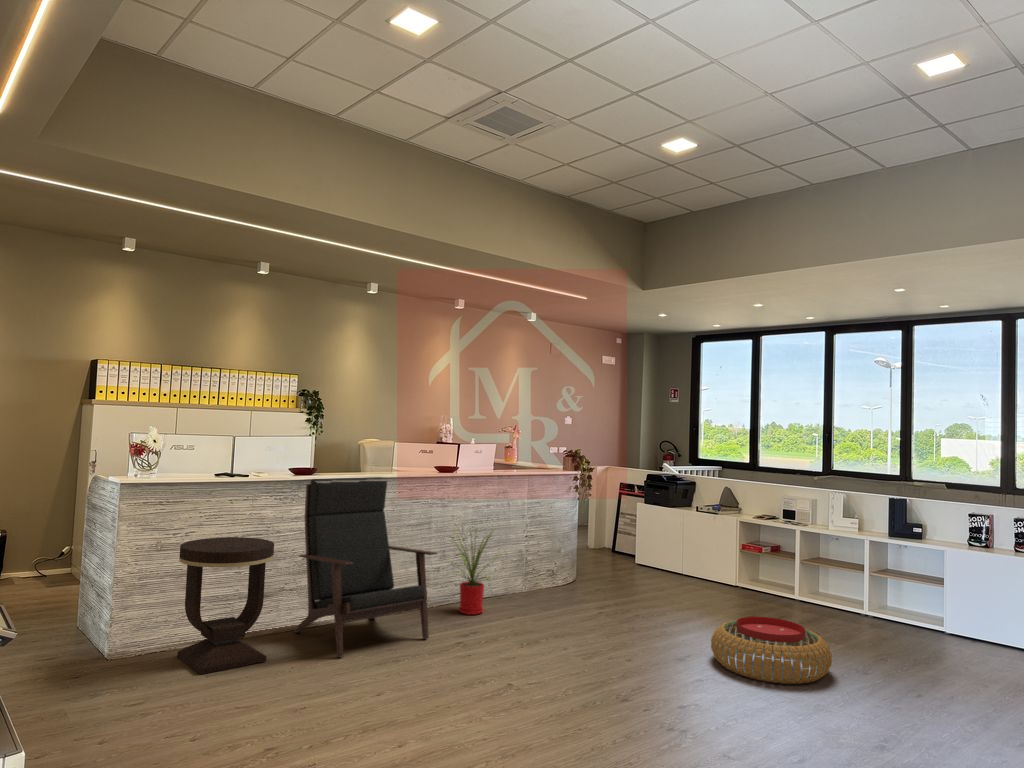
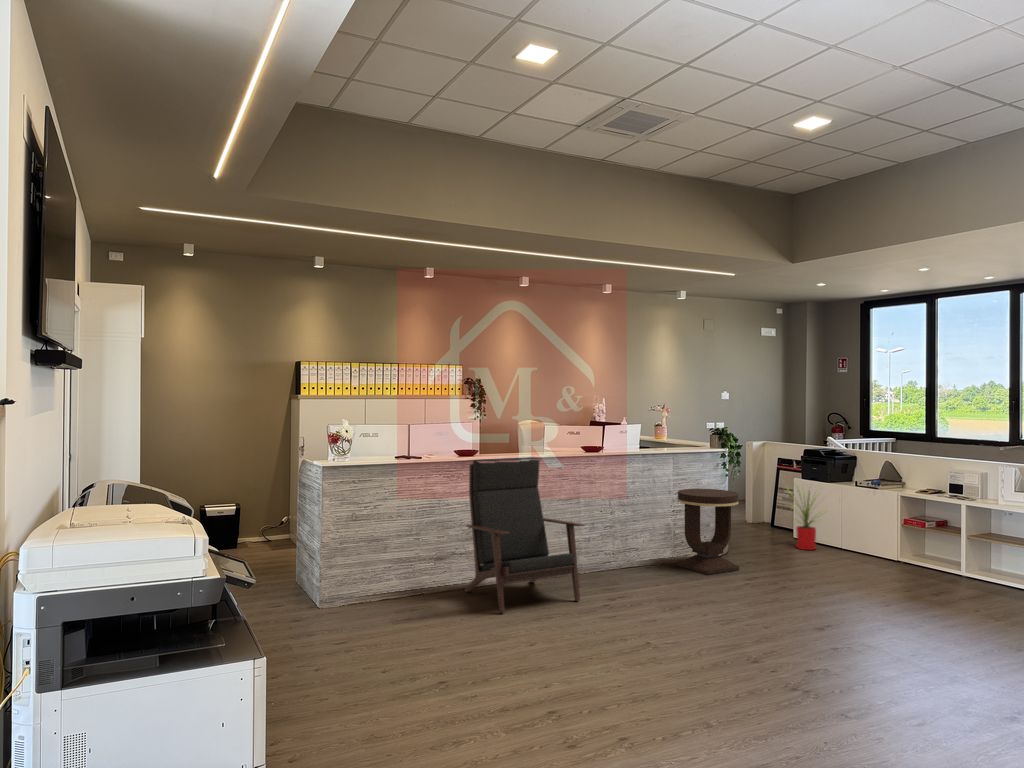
house plant: present [457,529,493,615] -> present [794,487,816,550]
side table: present [177,537,274,674] -> present [677,489,739,575]
pouf: present [711,617,832,684] -> none [852,590,980,656]

